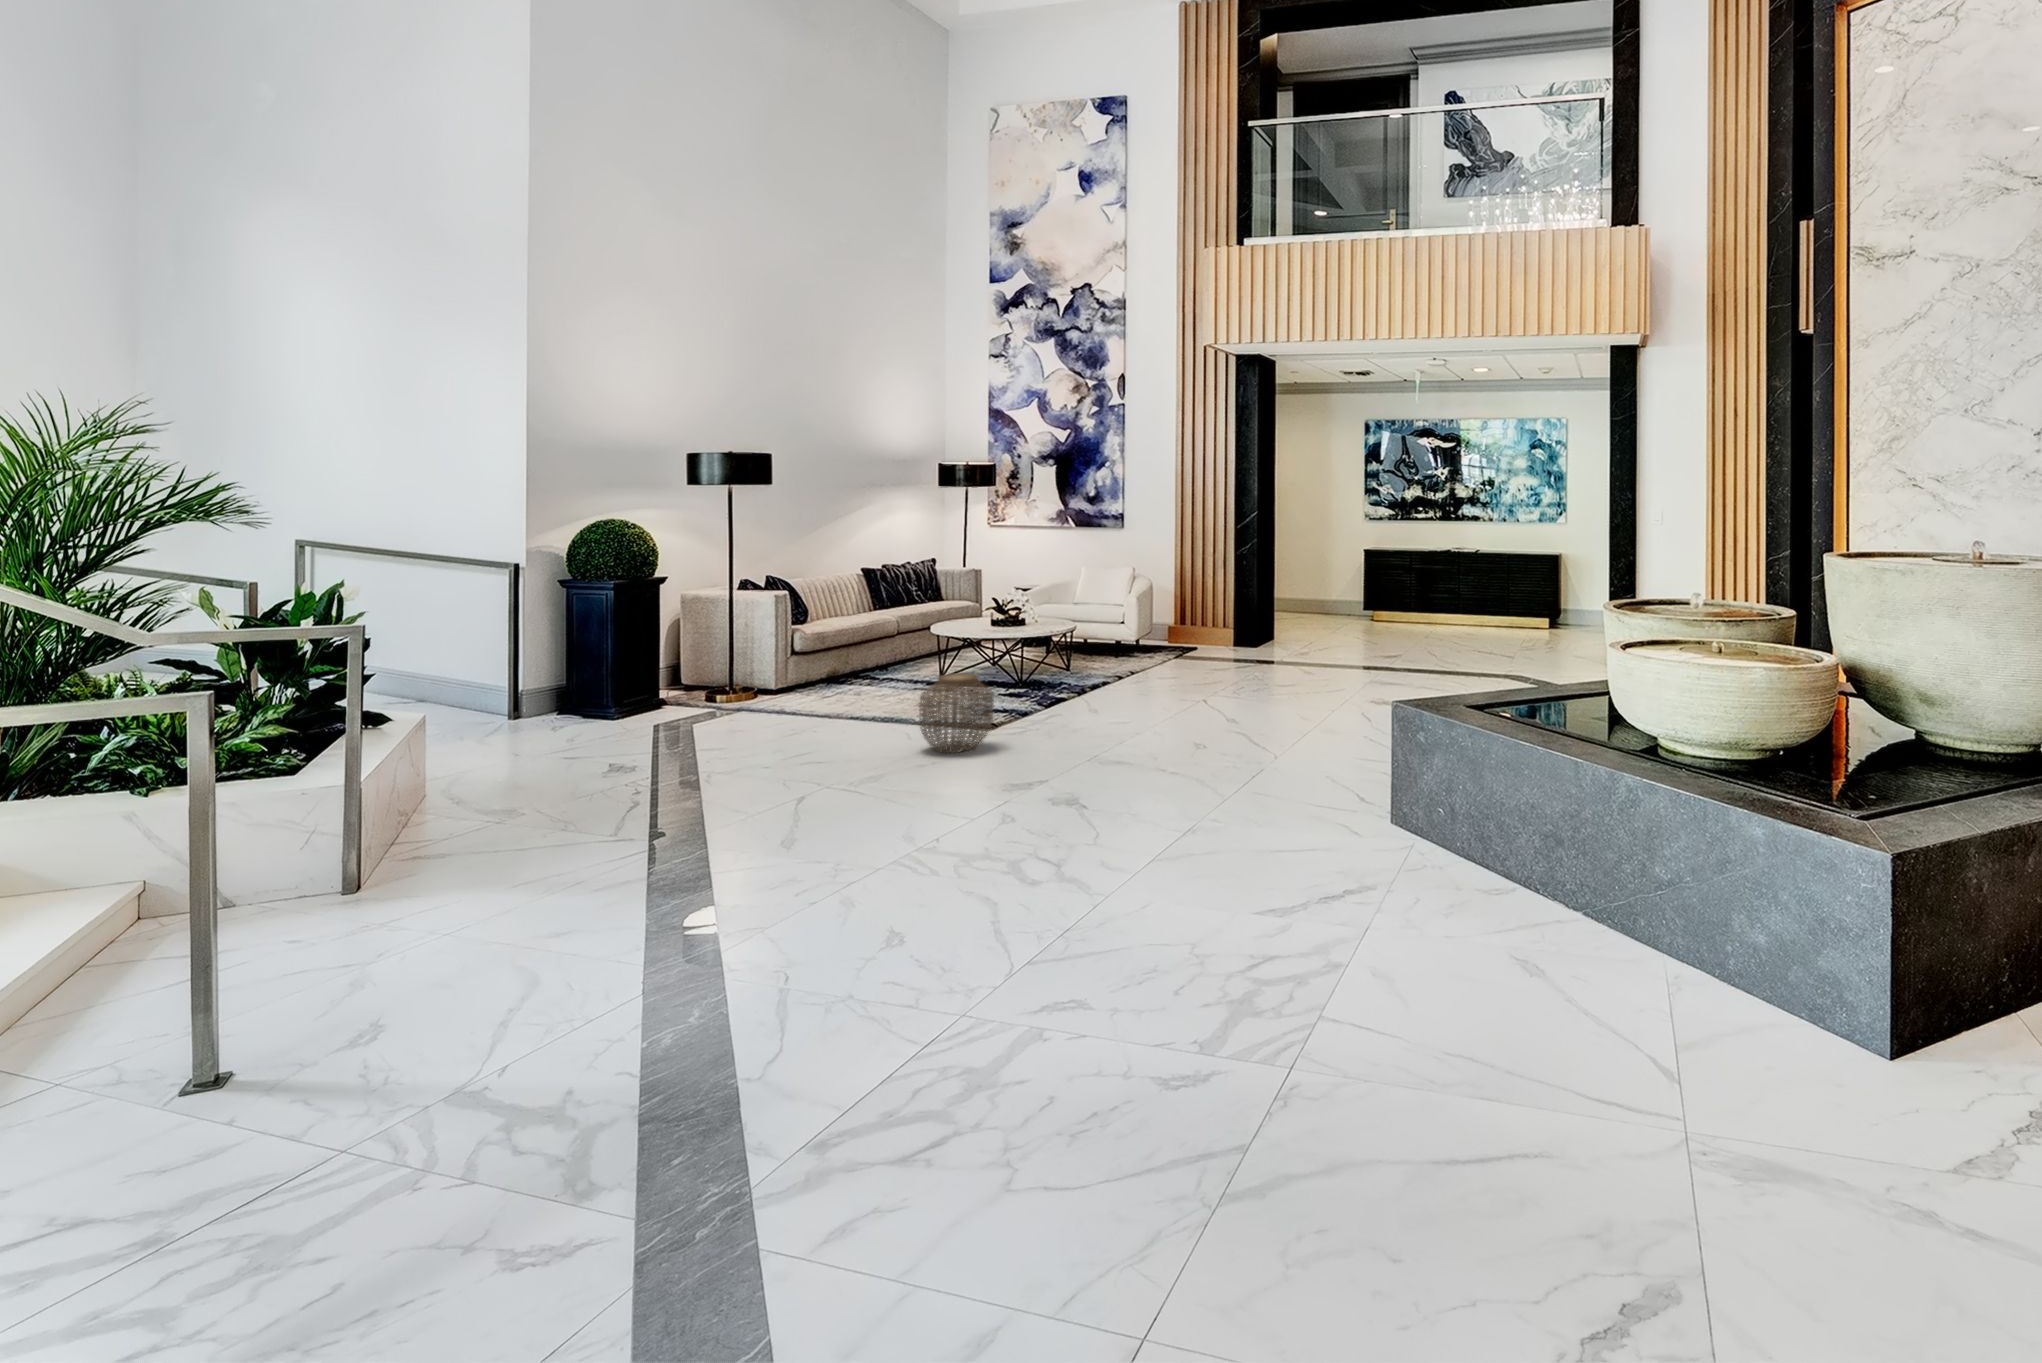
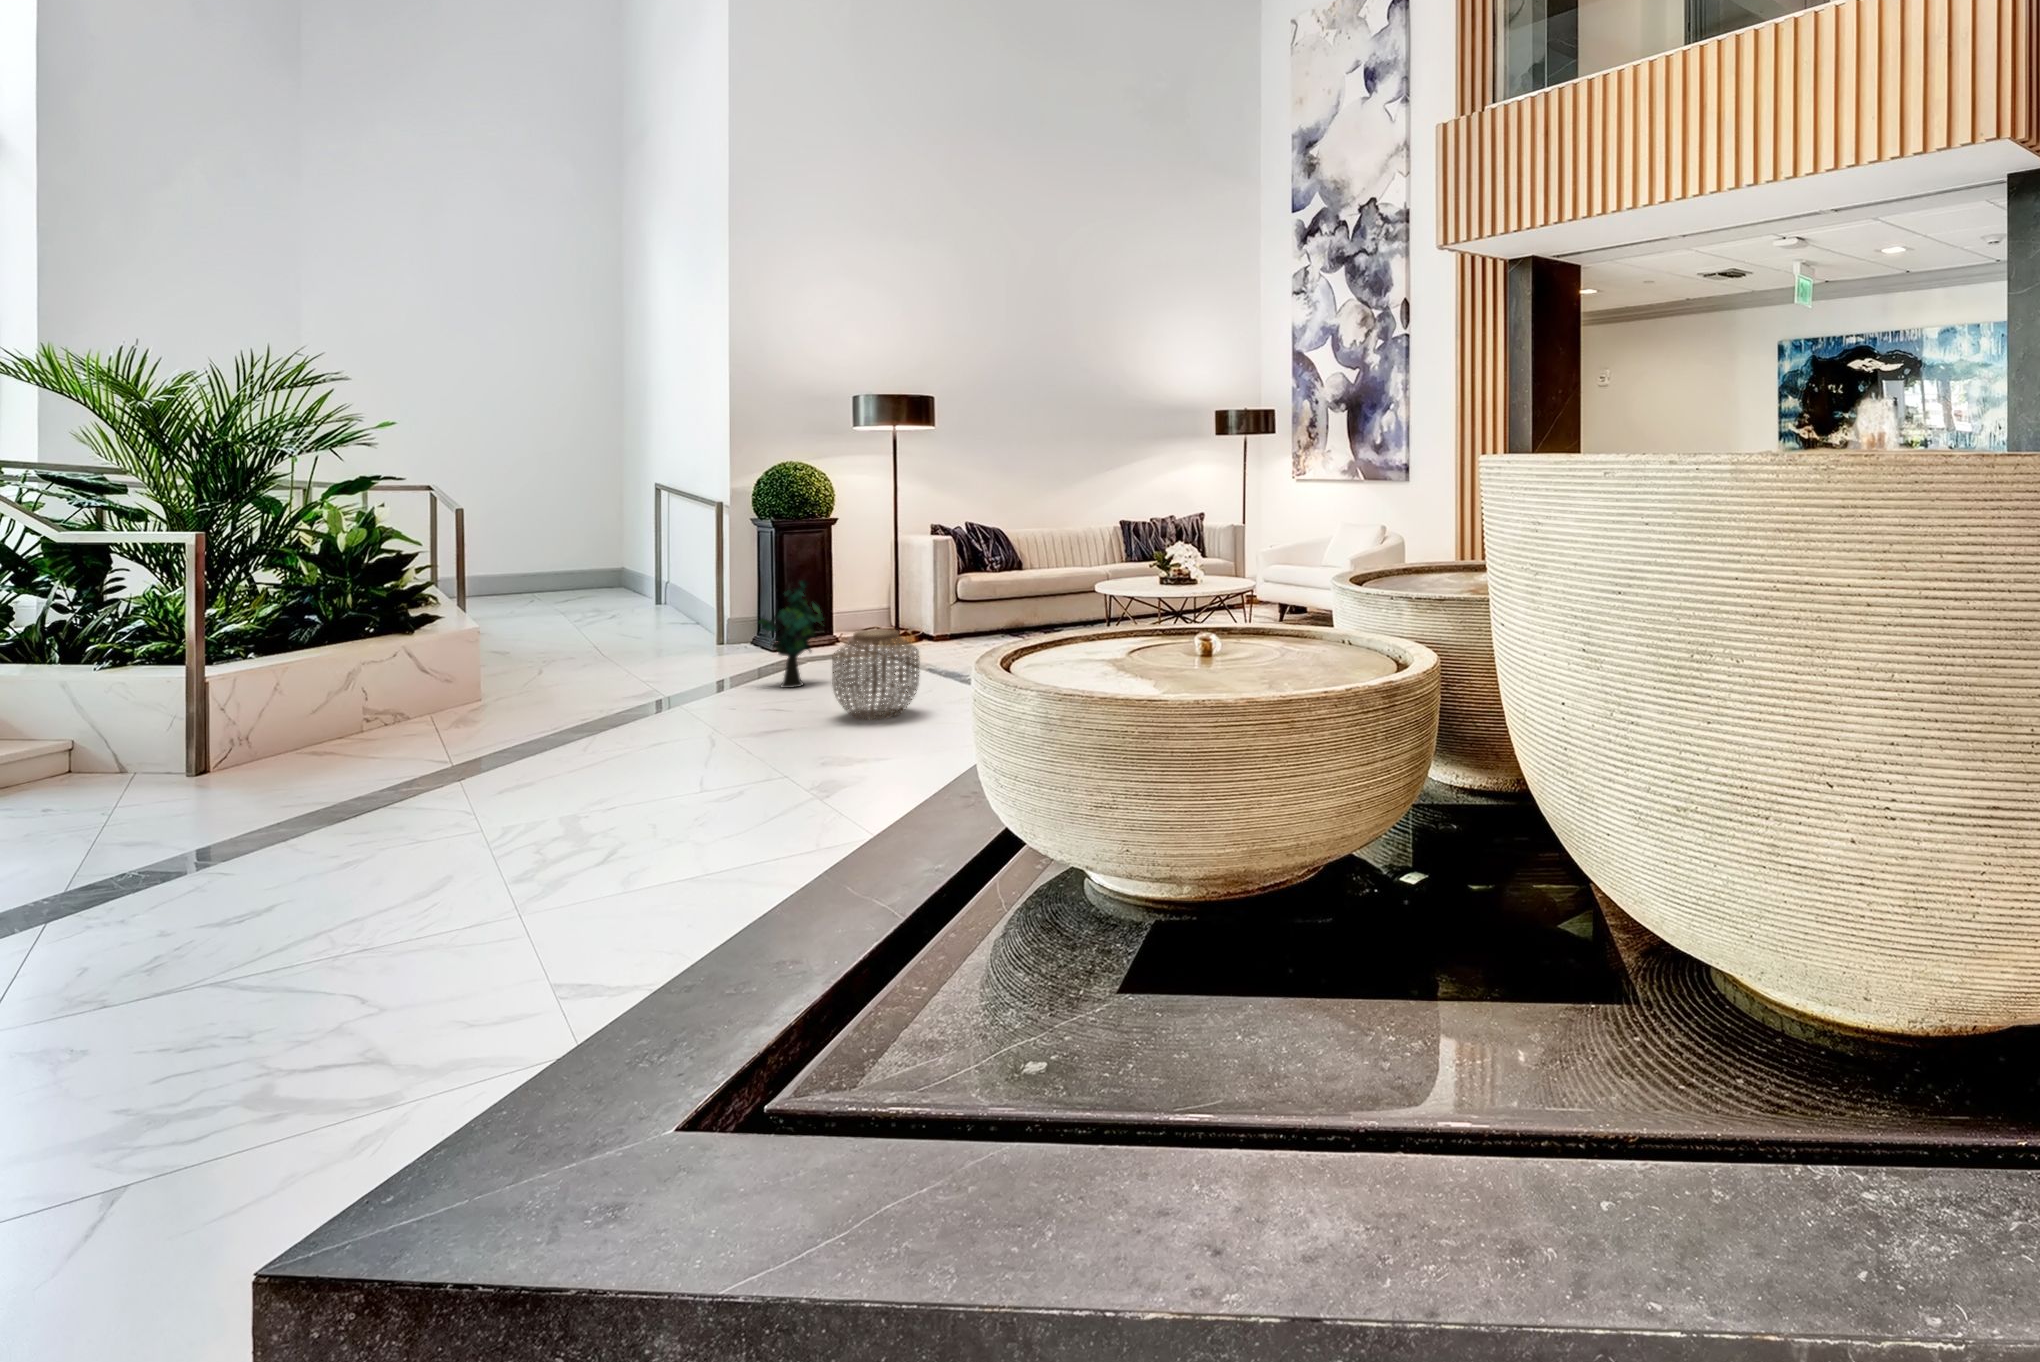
decorative plant: none [752,638,811,744] -> present [759,580,823,688]

